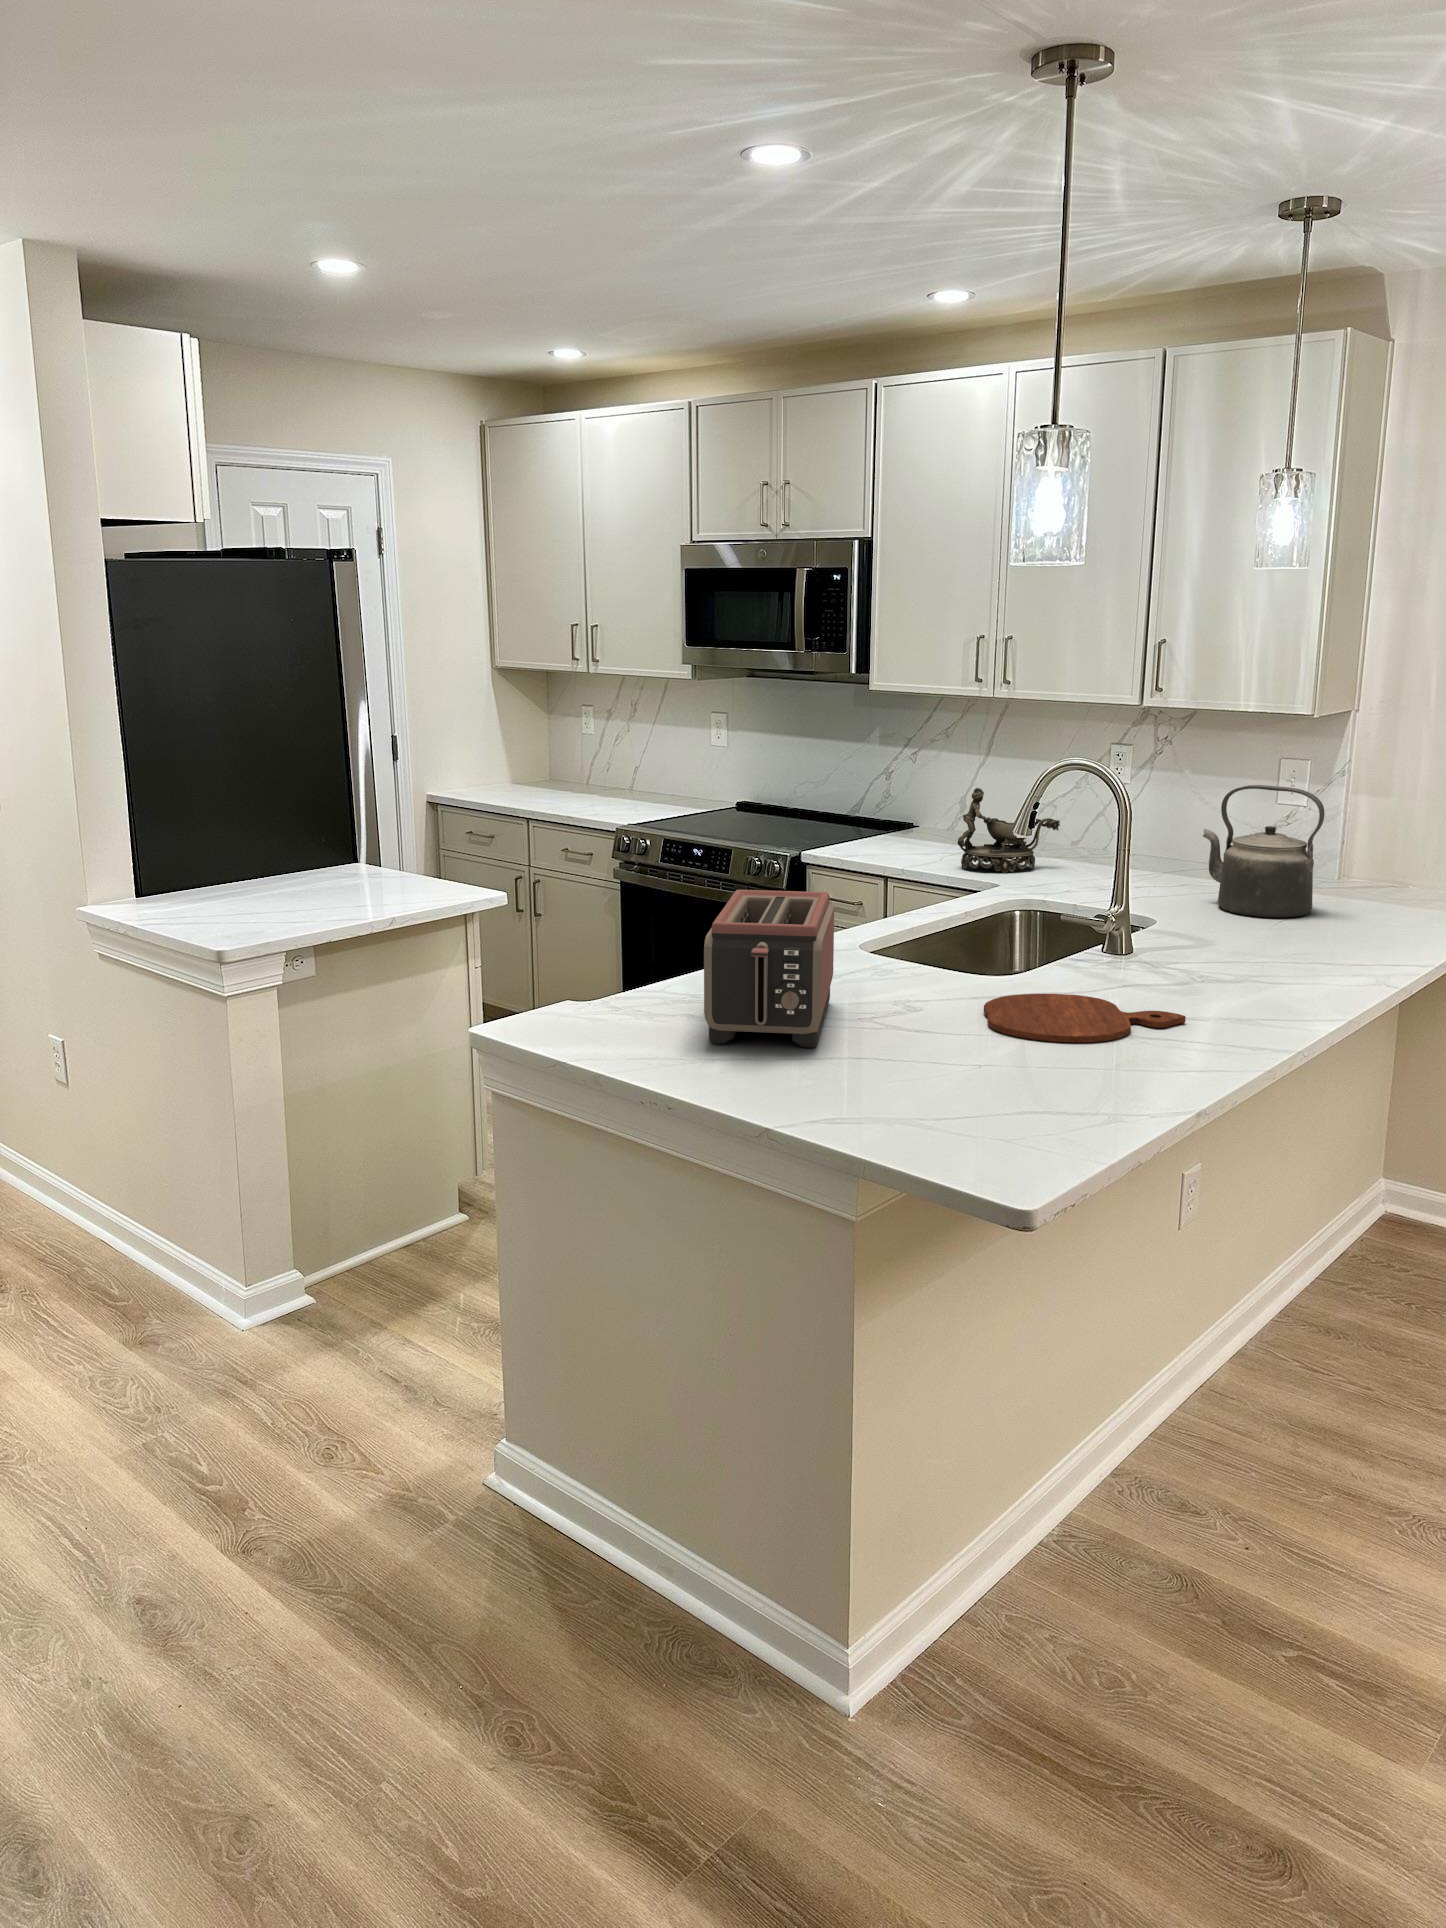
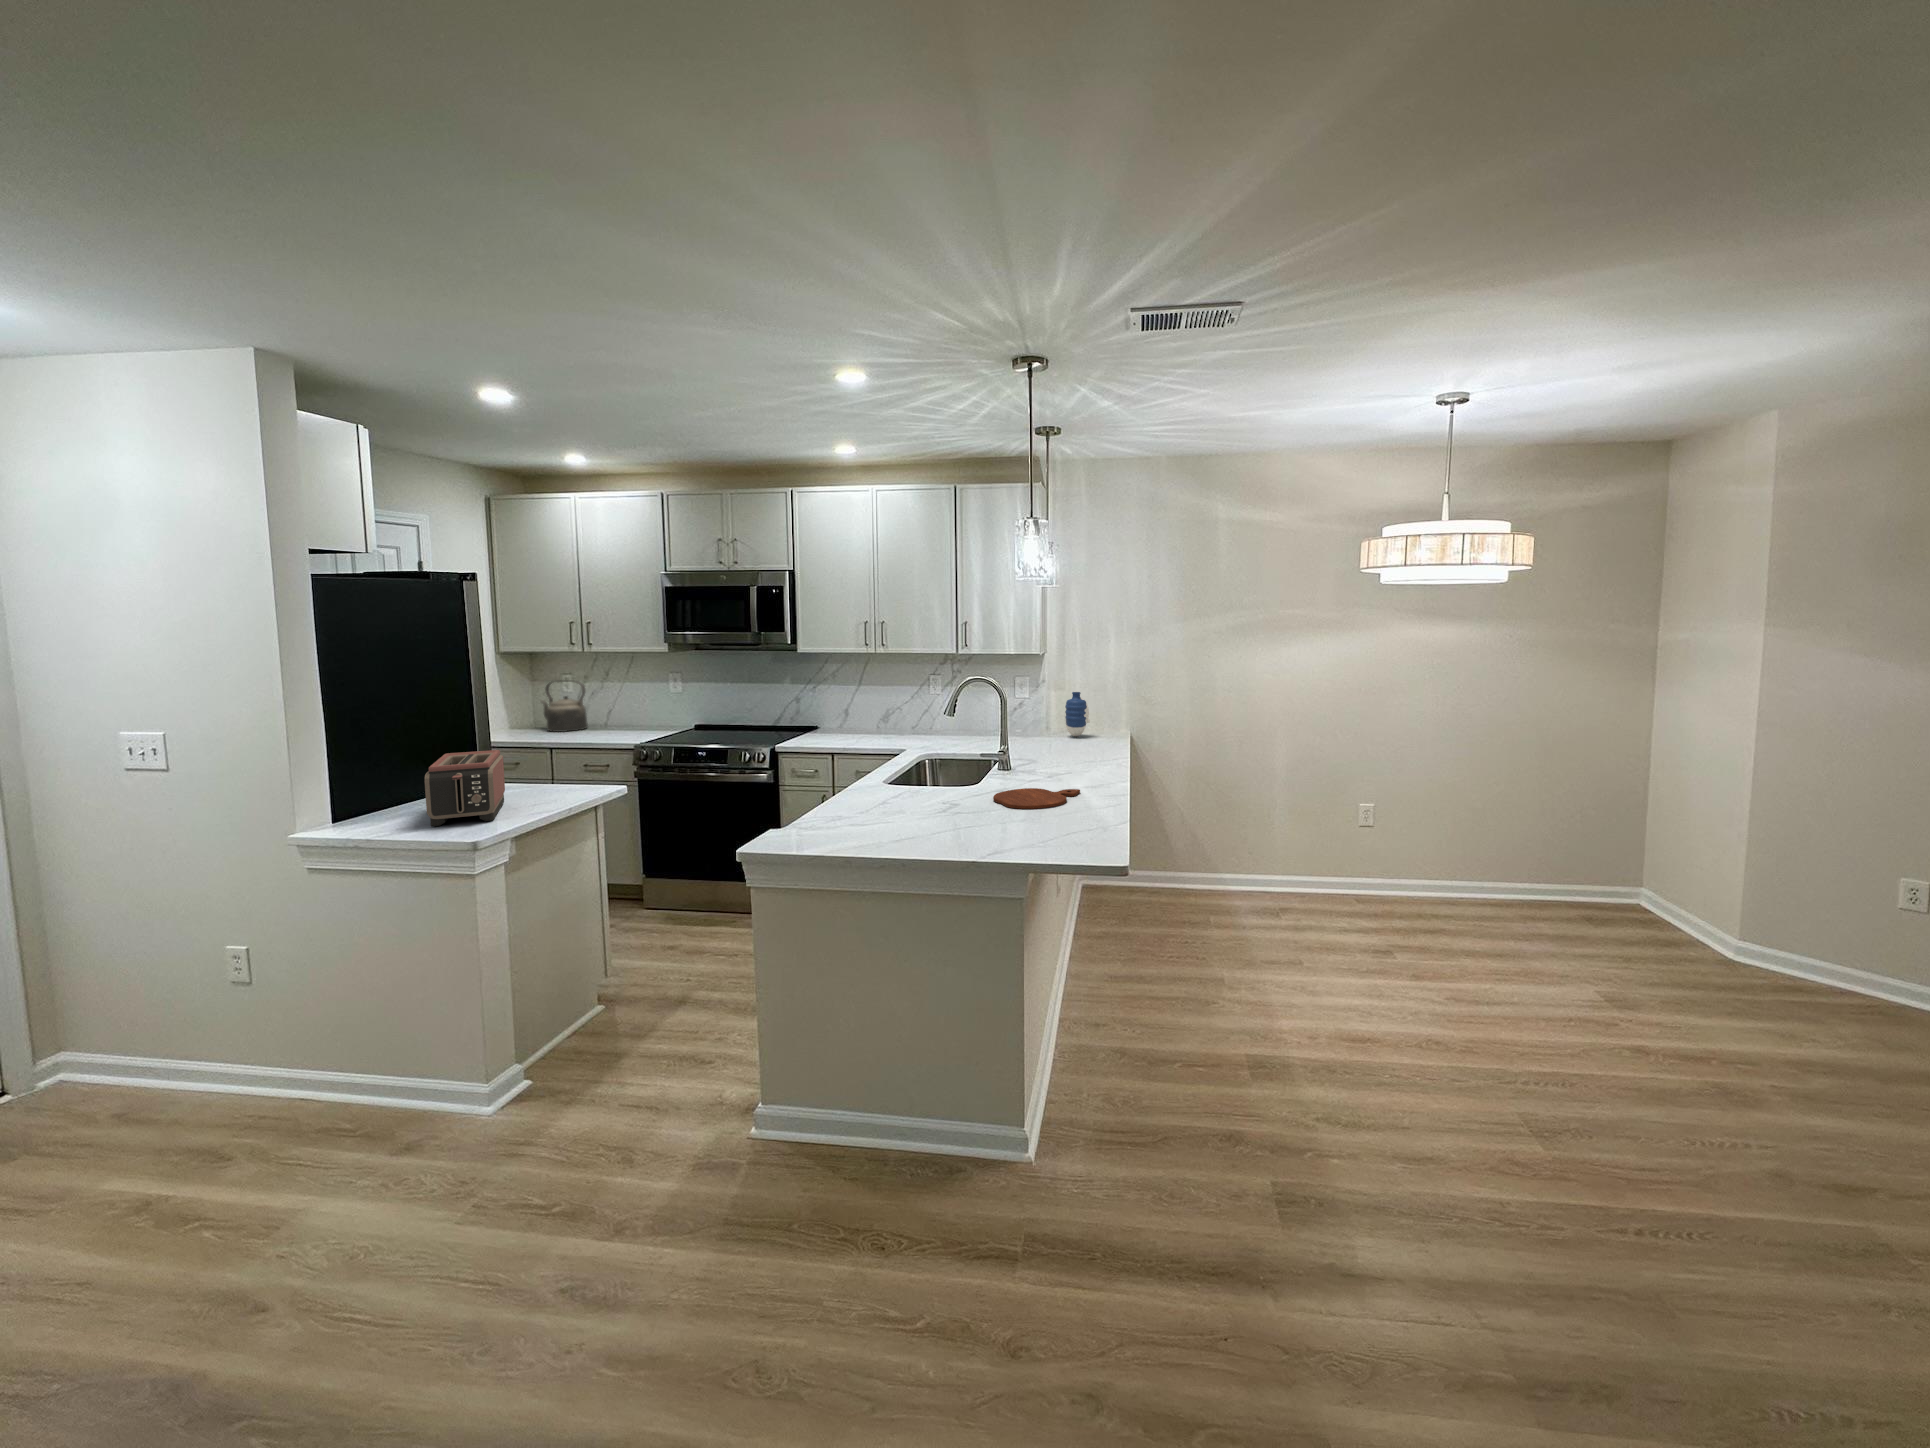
kettle: present [1203,785,1325,918] -> present [540,680,588,732]
decorative bowl: present [957,788,1060,873] -> none [872,701,920,744]
vase: none [1362,801,1422,900] -> present [1065,692,1090,736]
toaster: present [704,890,834,1048] -> present [425,750,505,826]

